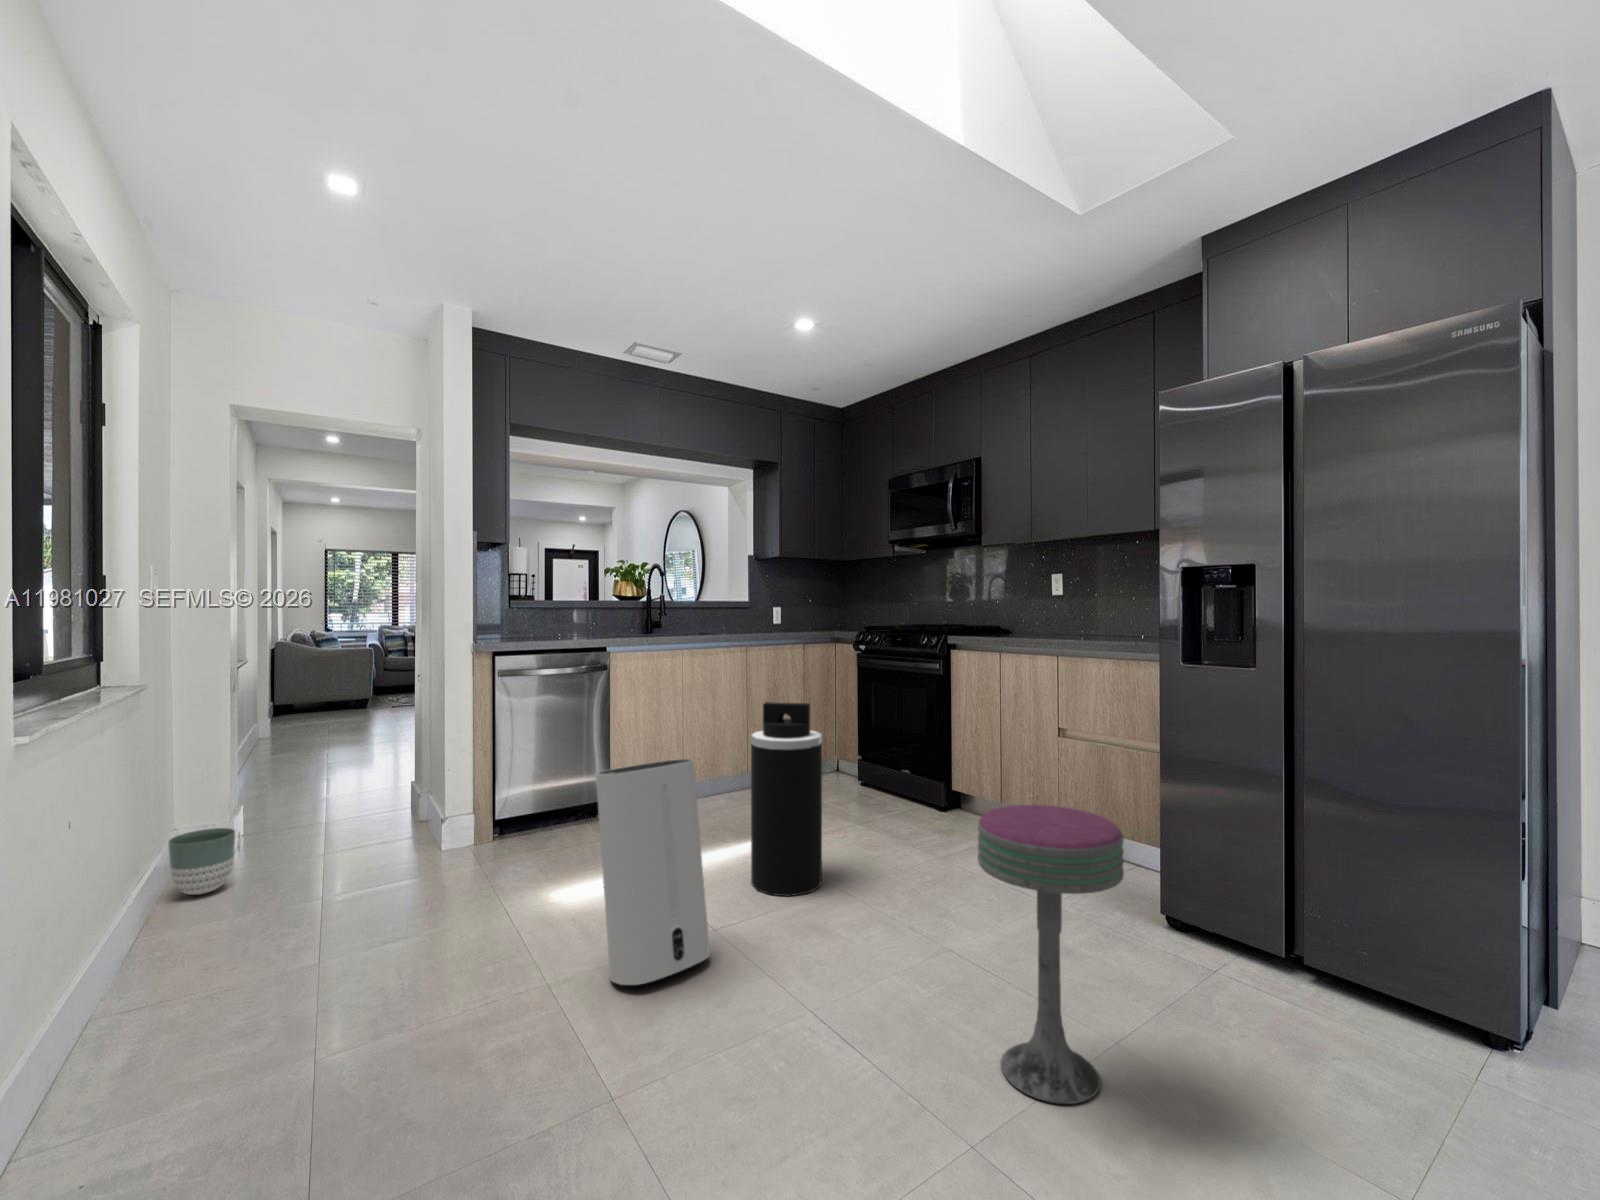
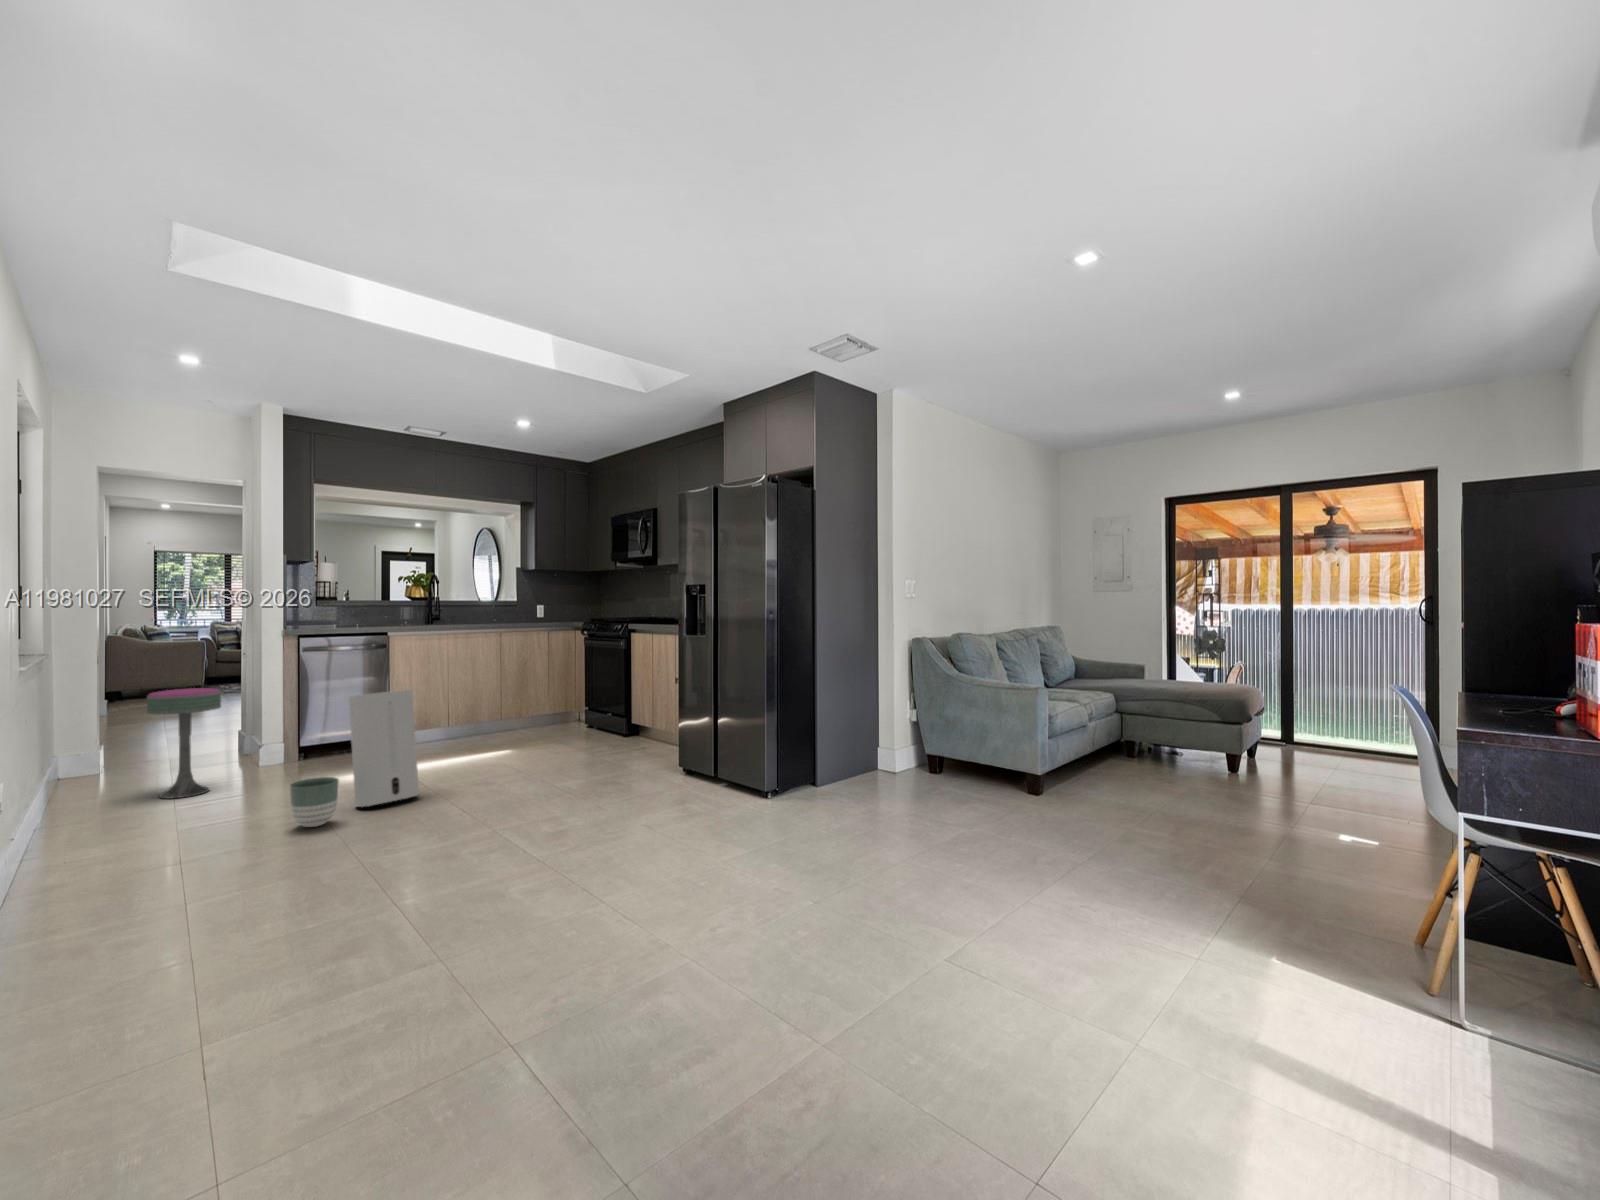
trash can: present [751,702,822,896] -> none [467,662,513,775]
bar stool: present [978,805,1124,1104] -> present [147,688,221,799]
planter: present [168,828,235,895] -> present [290,777,339,827]

